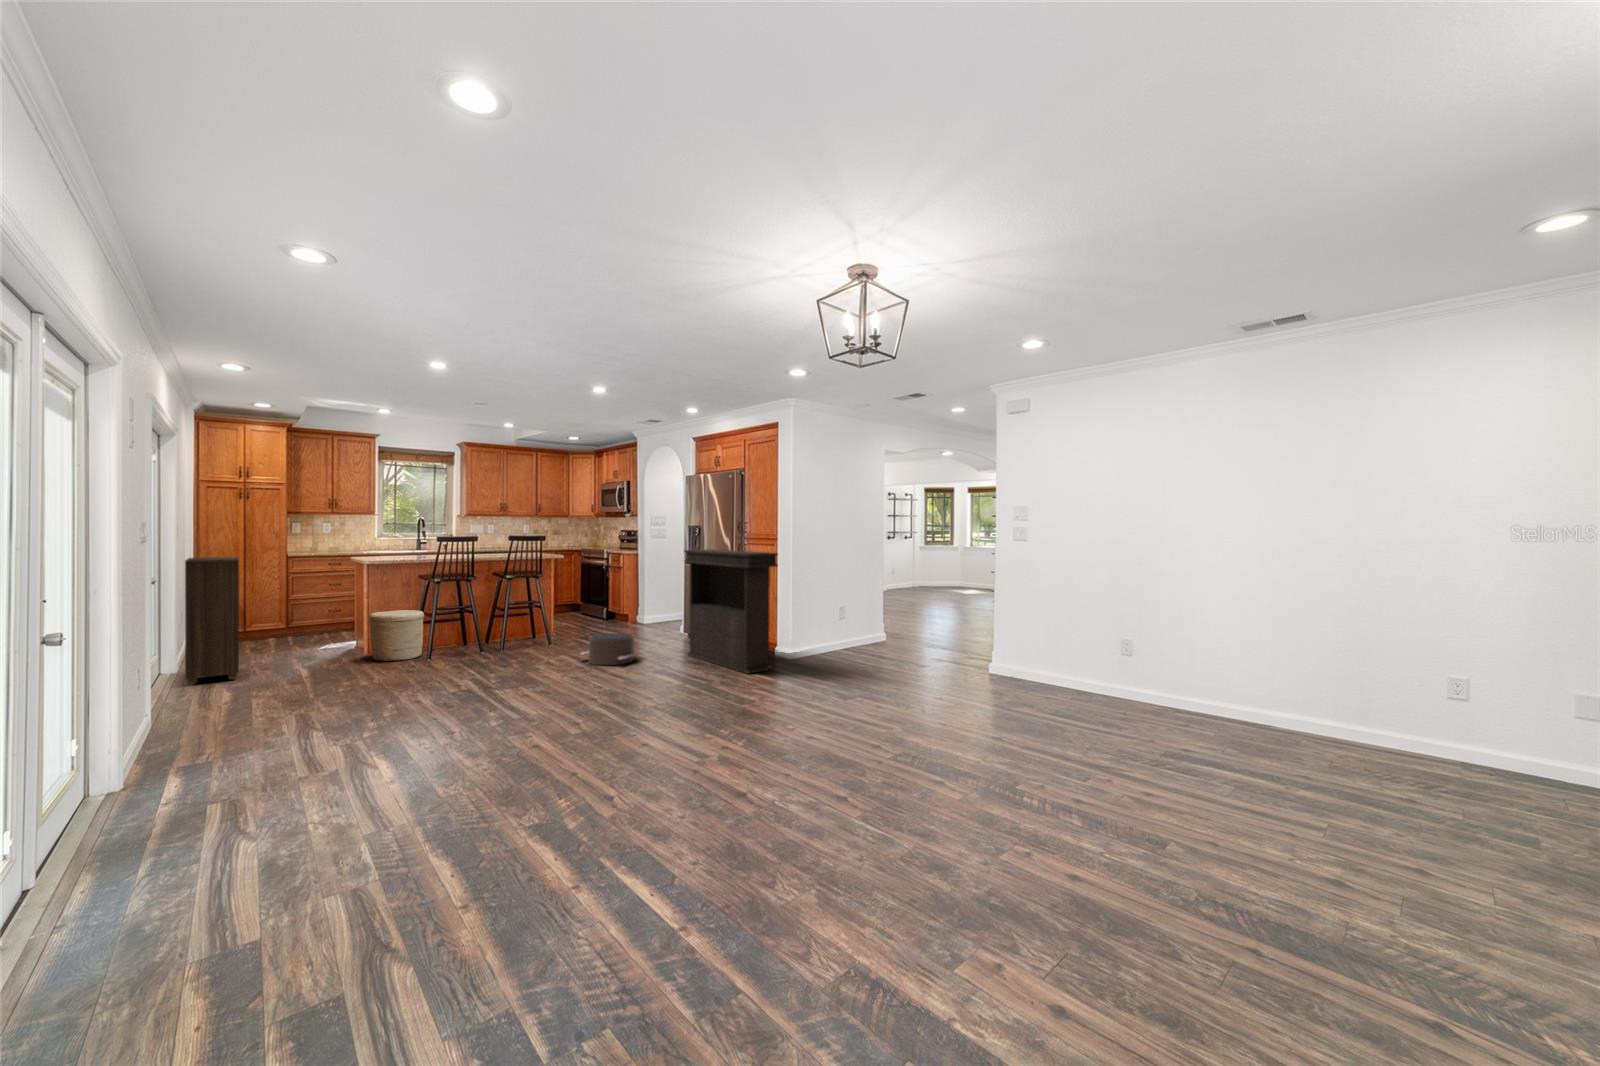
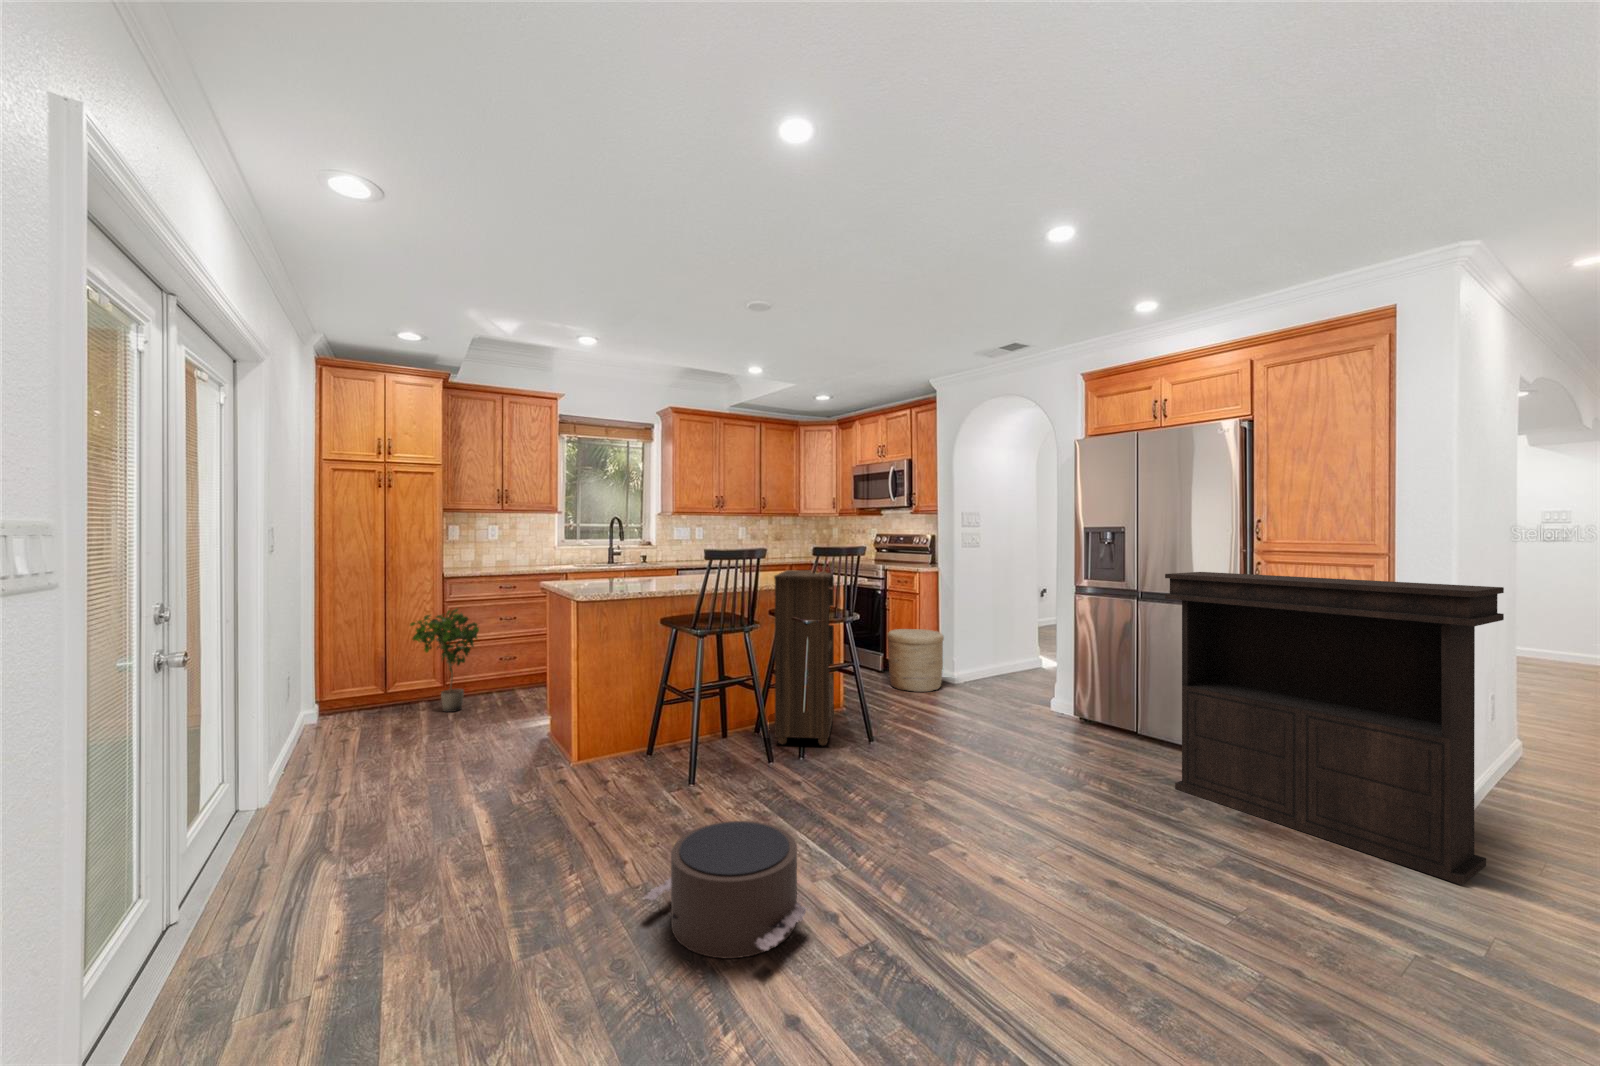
bookshelf: present [185,557,239,684] -> present [774,570,834,745]
potted plant: none [262,577,312,642] -> present [410,609,479,712]
woven basket: present [369,610,424,661] -> present [887,629,944,692]
pouf: present [581,633,635,665] -> present [645,821,809,958]

